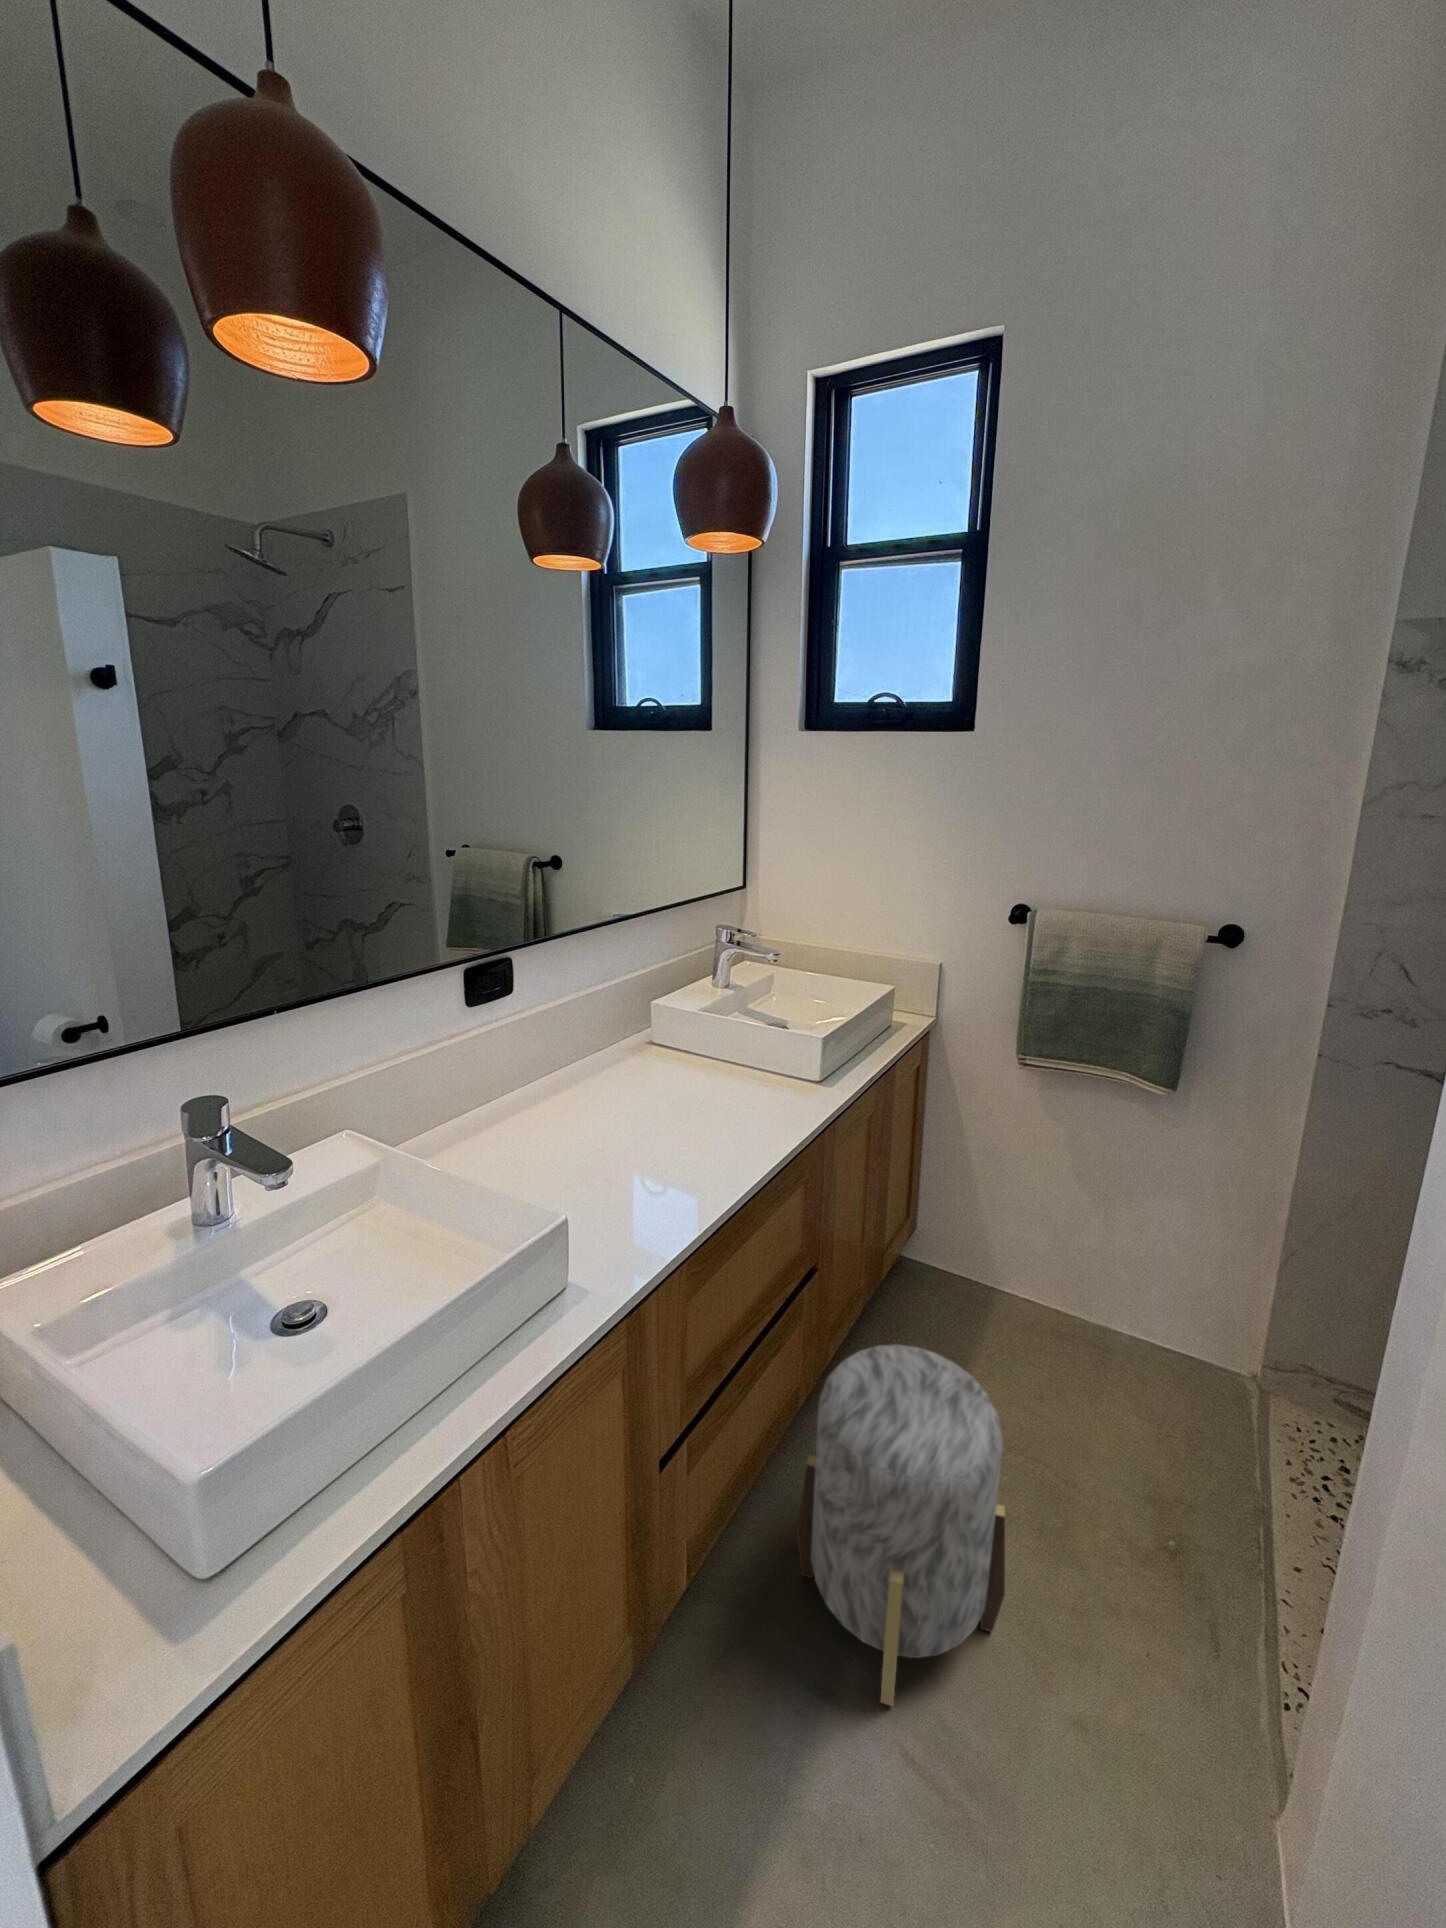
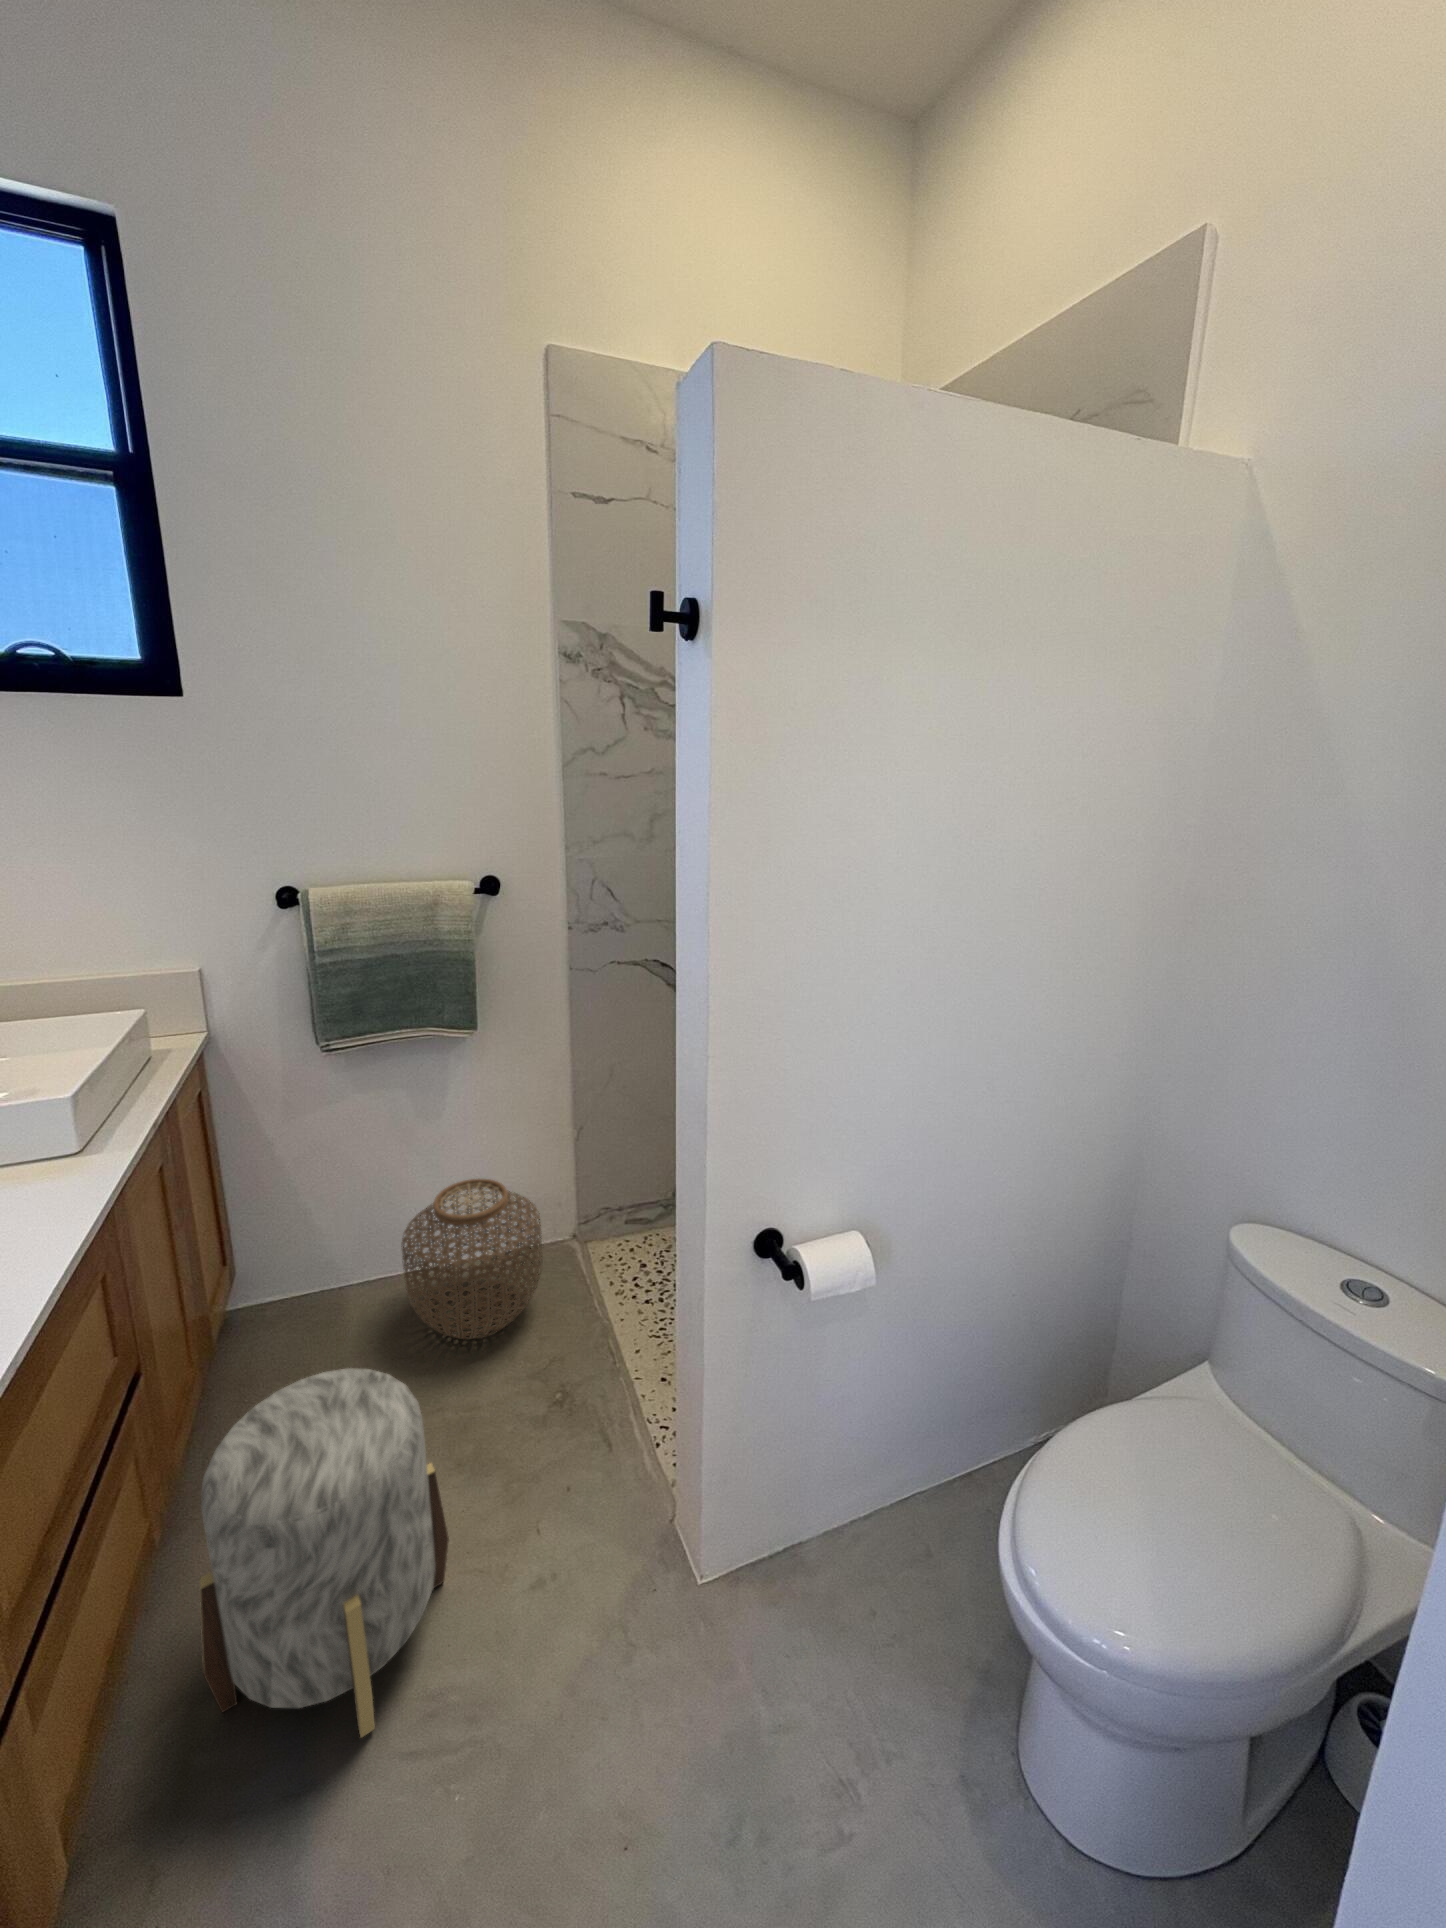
woven basket: none [1045,1243,1207,1425] -> present [401,1179,542,1339]

